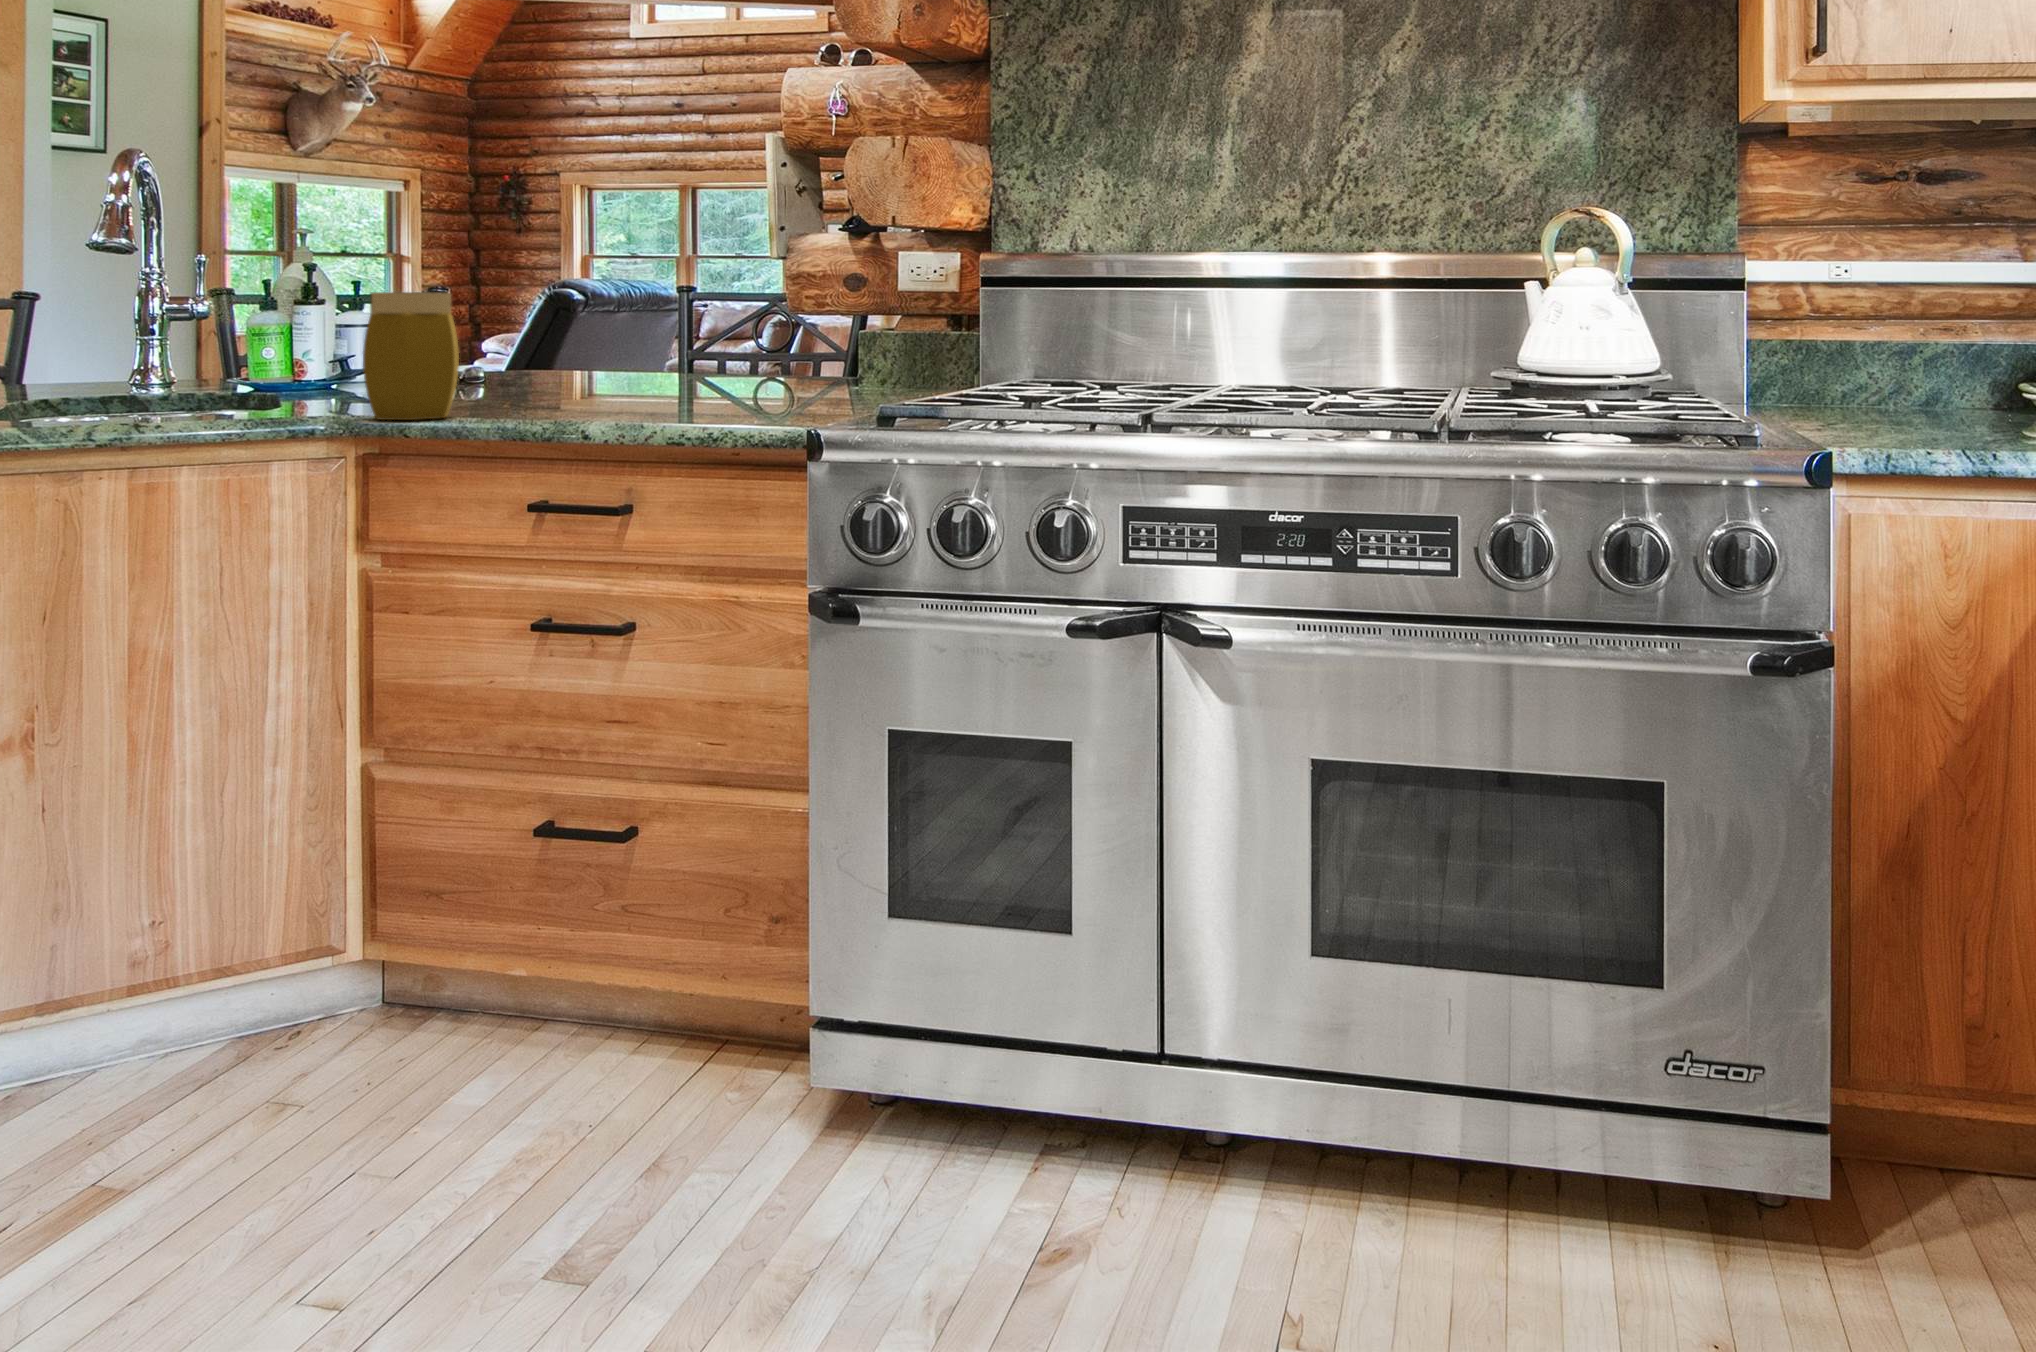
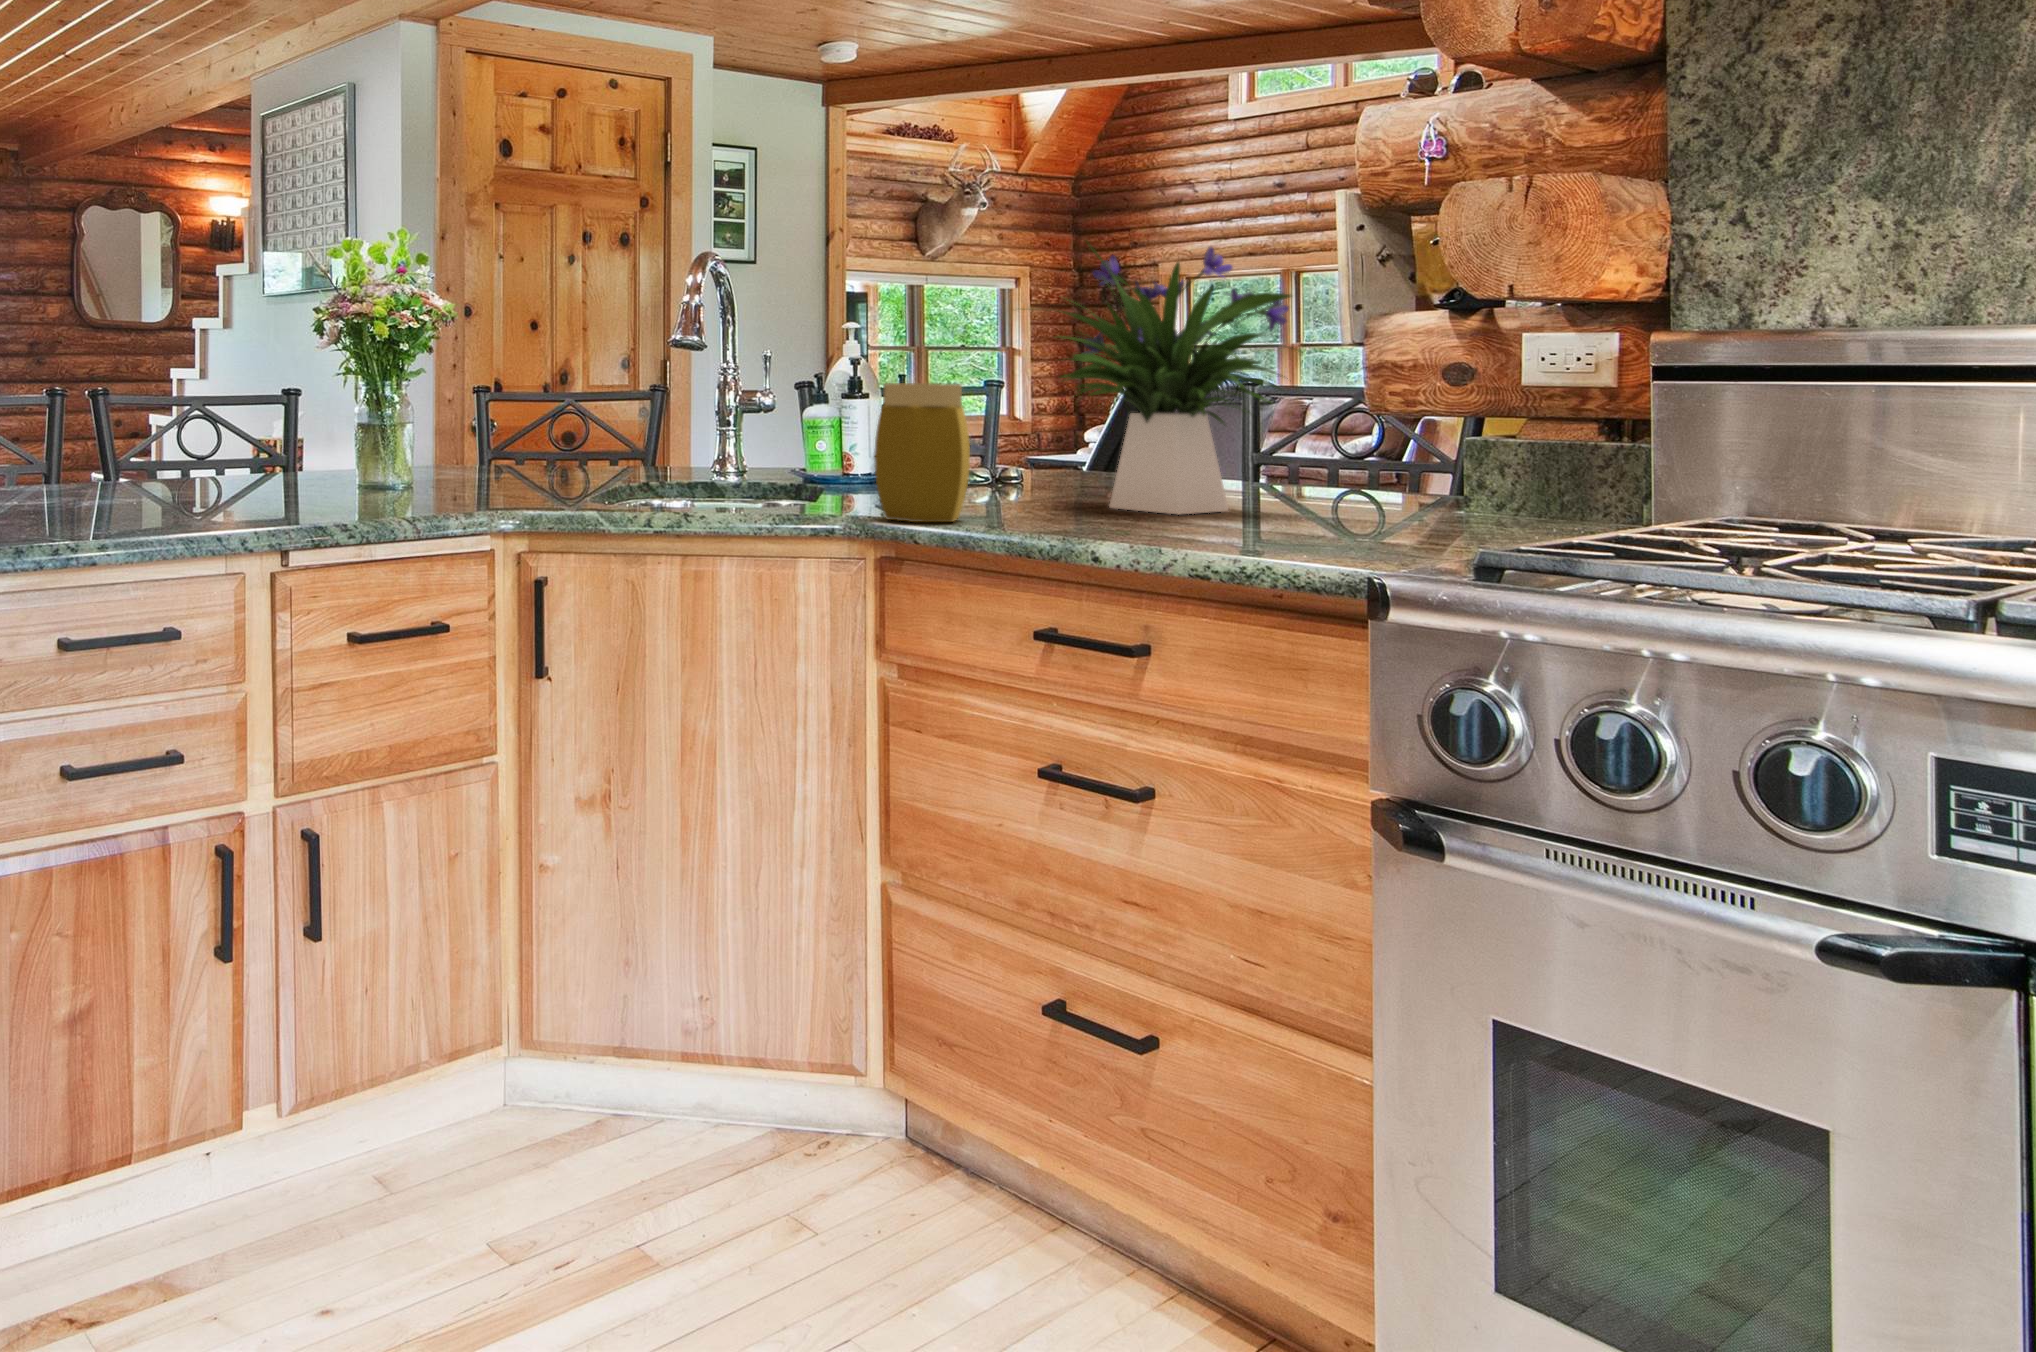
flower arrangement: none [489,163,743,402] -> present [1060,242,1293,514]

